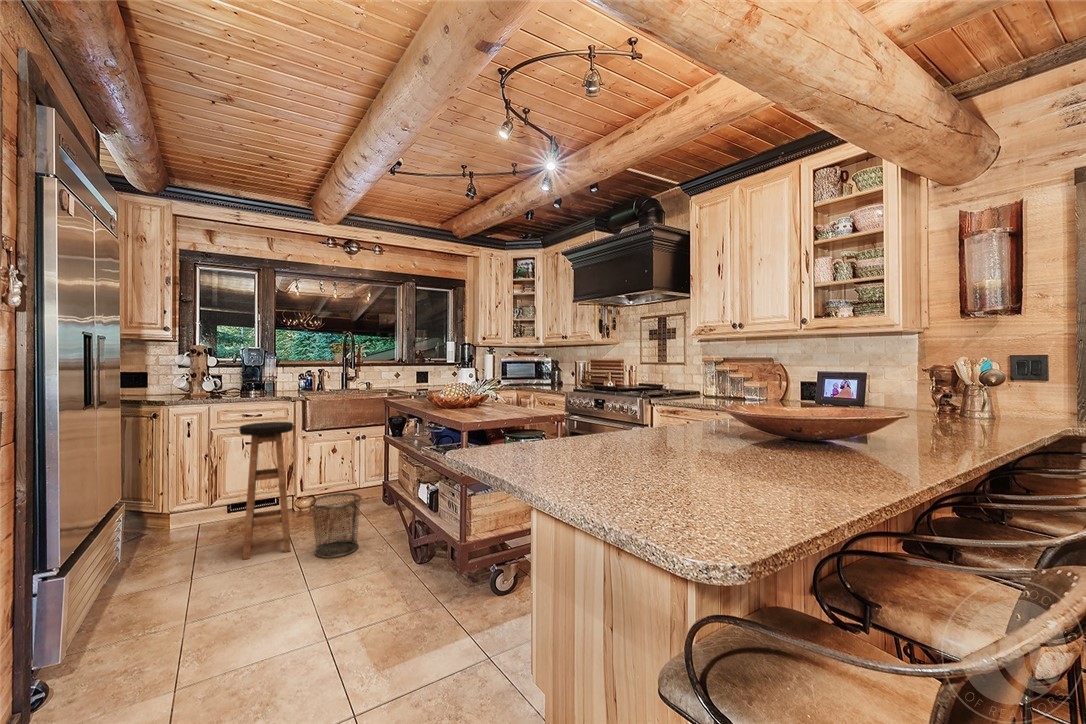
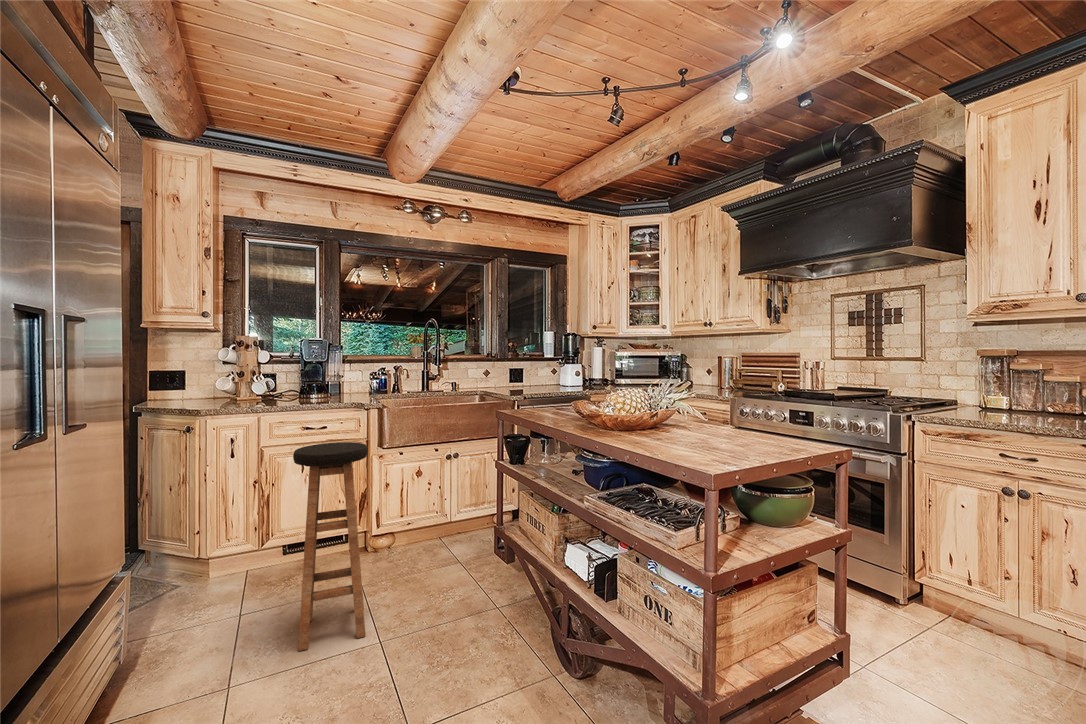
trash can: present [310,493,361,558] -> none [393,548,466,656]

